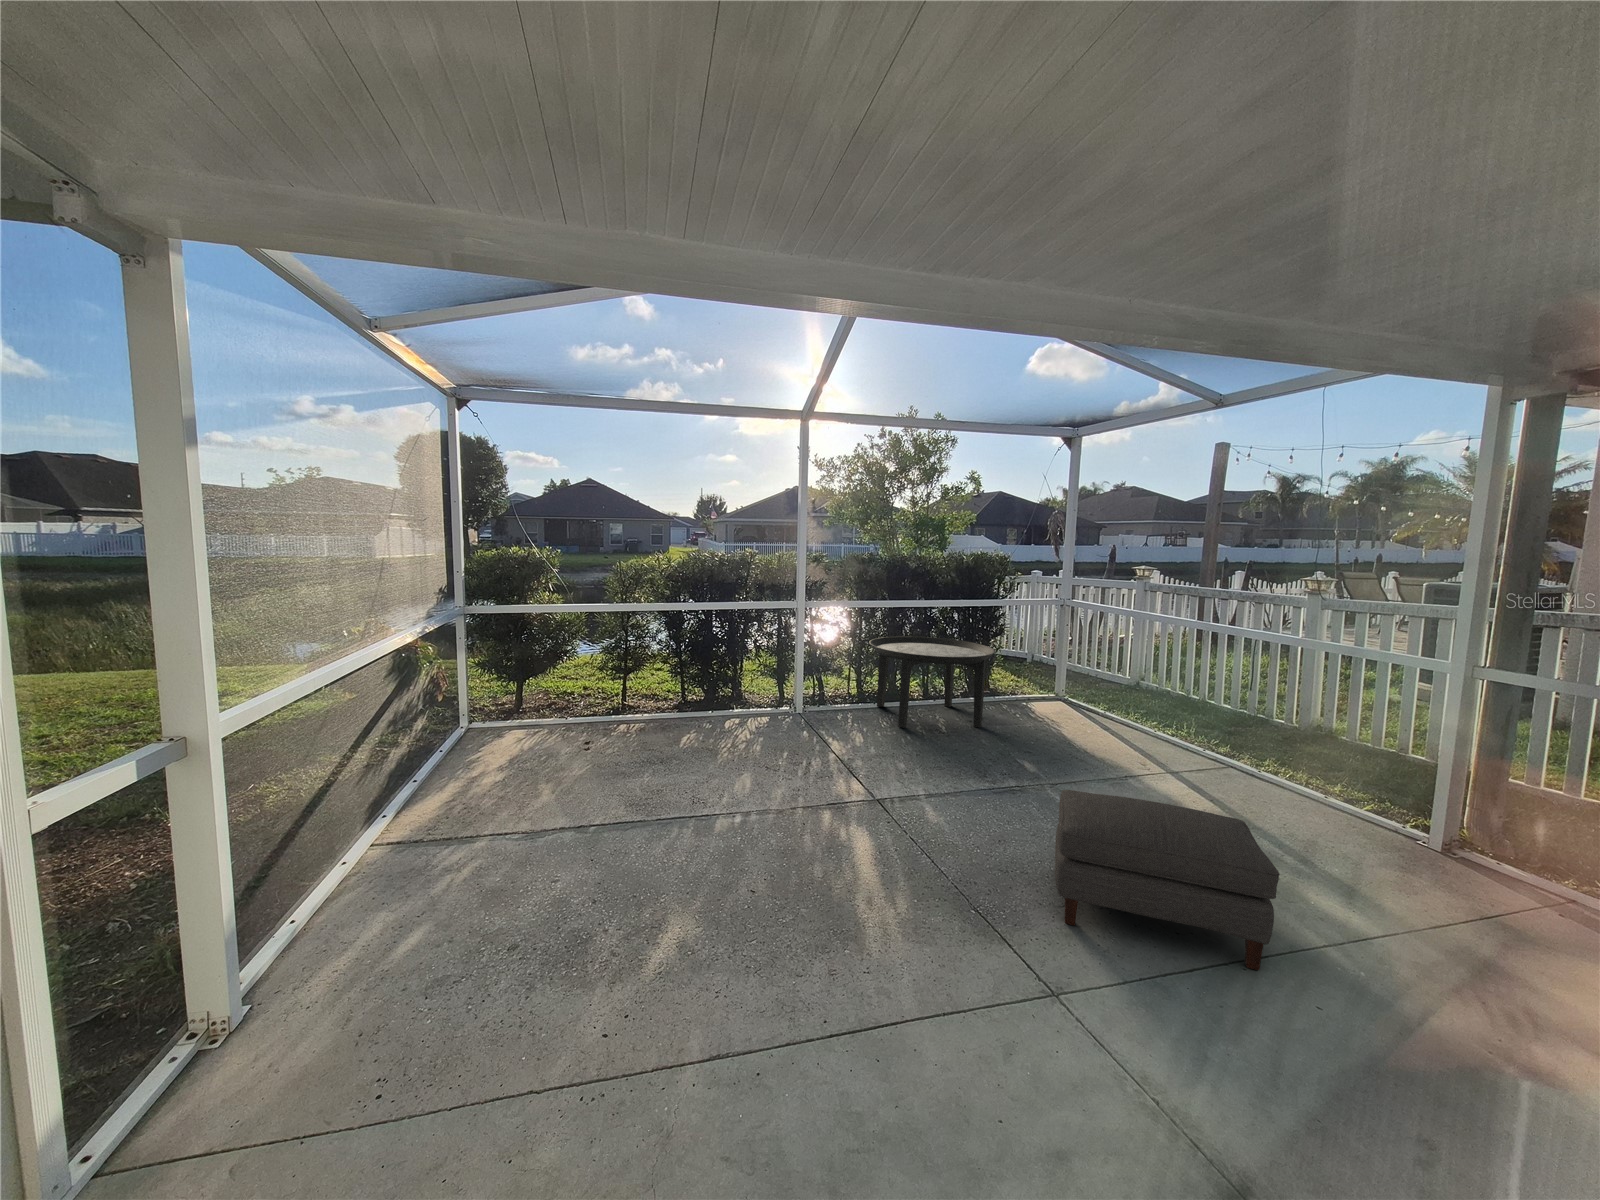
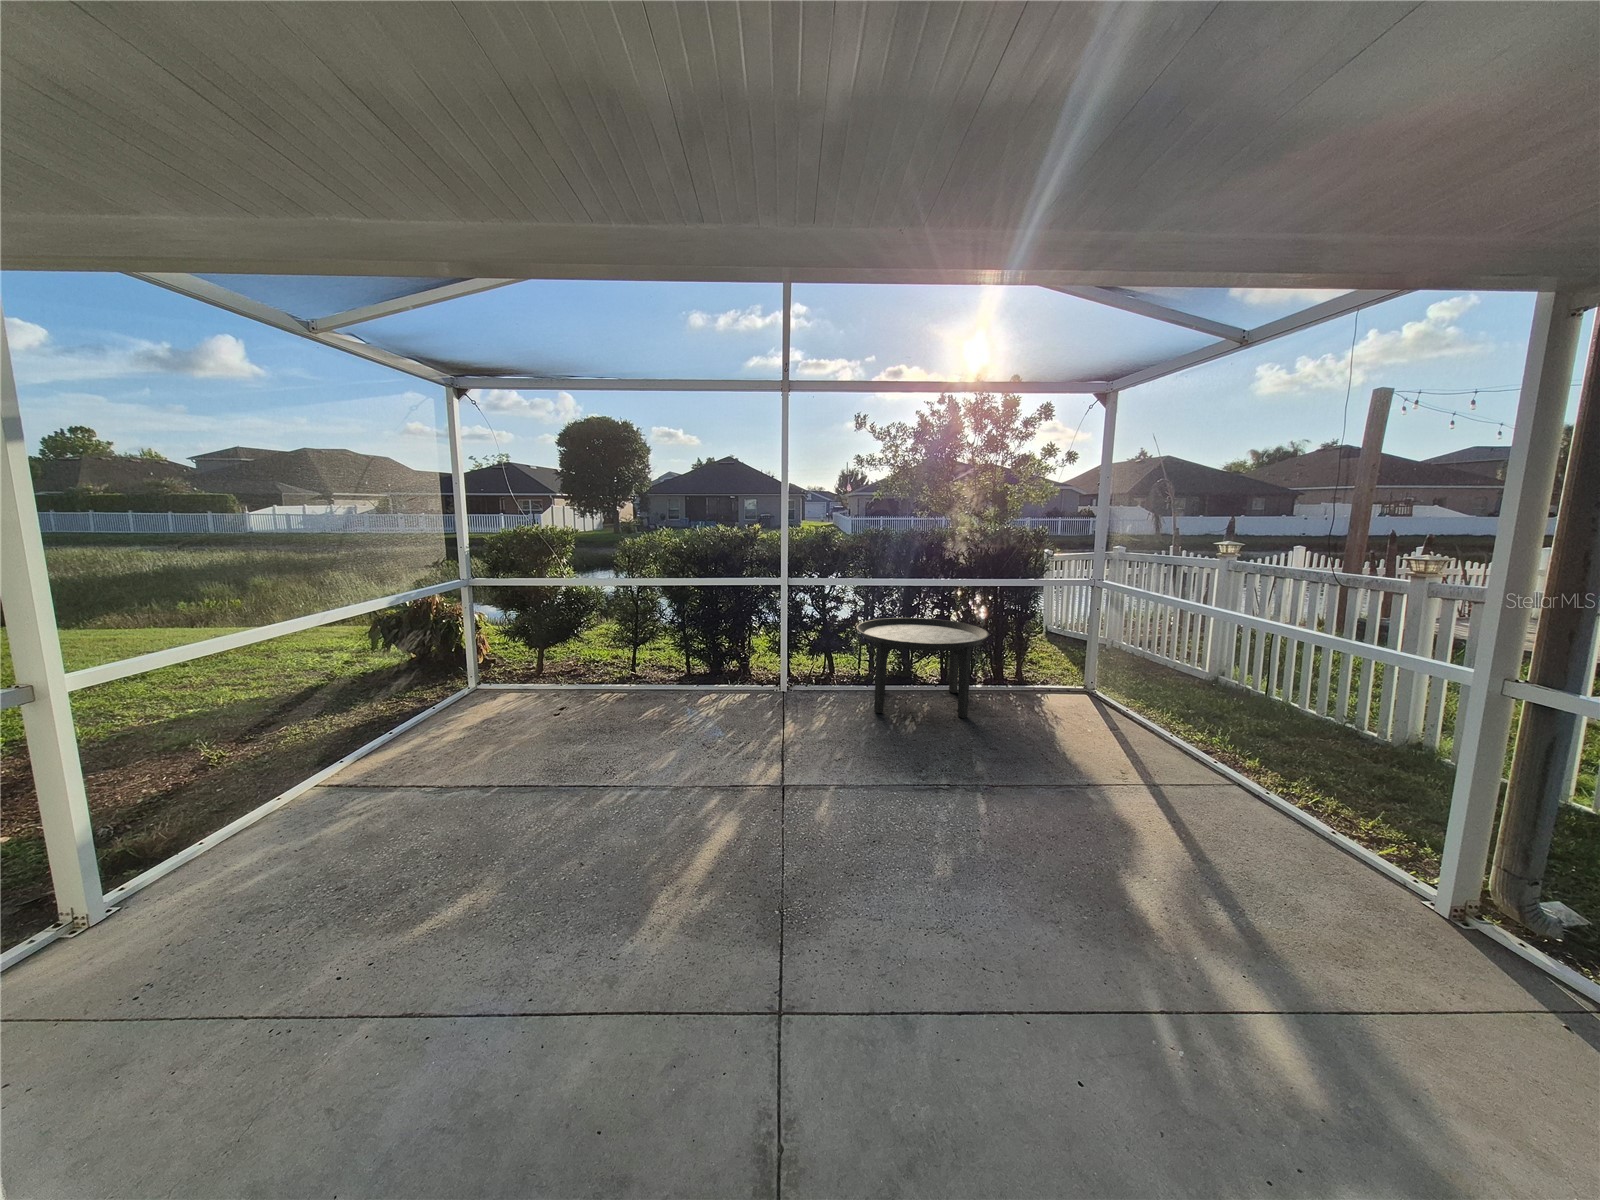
ottoman: present [1055,790,1280,970] -> none [817,806,1067,1060]

